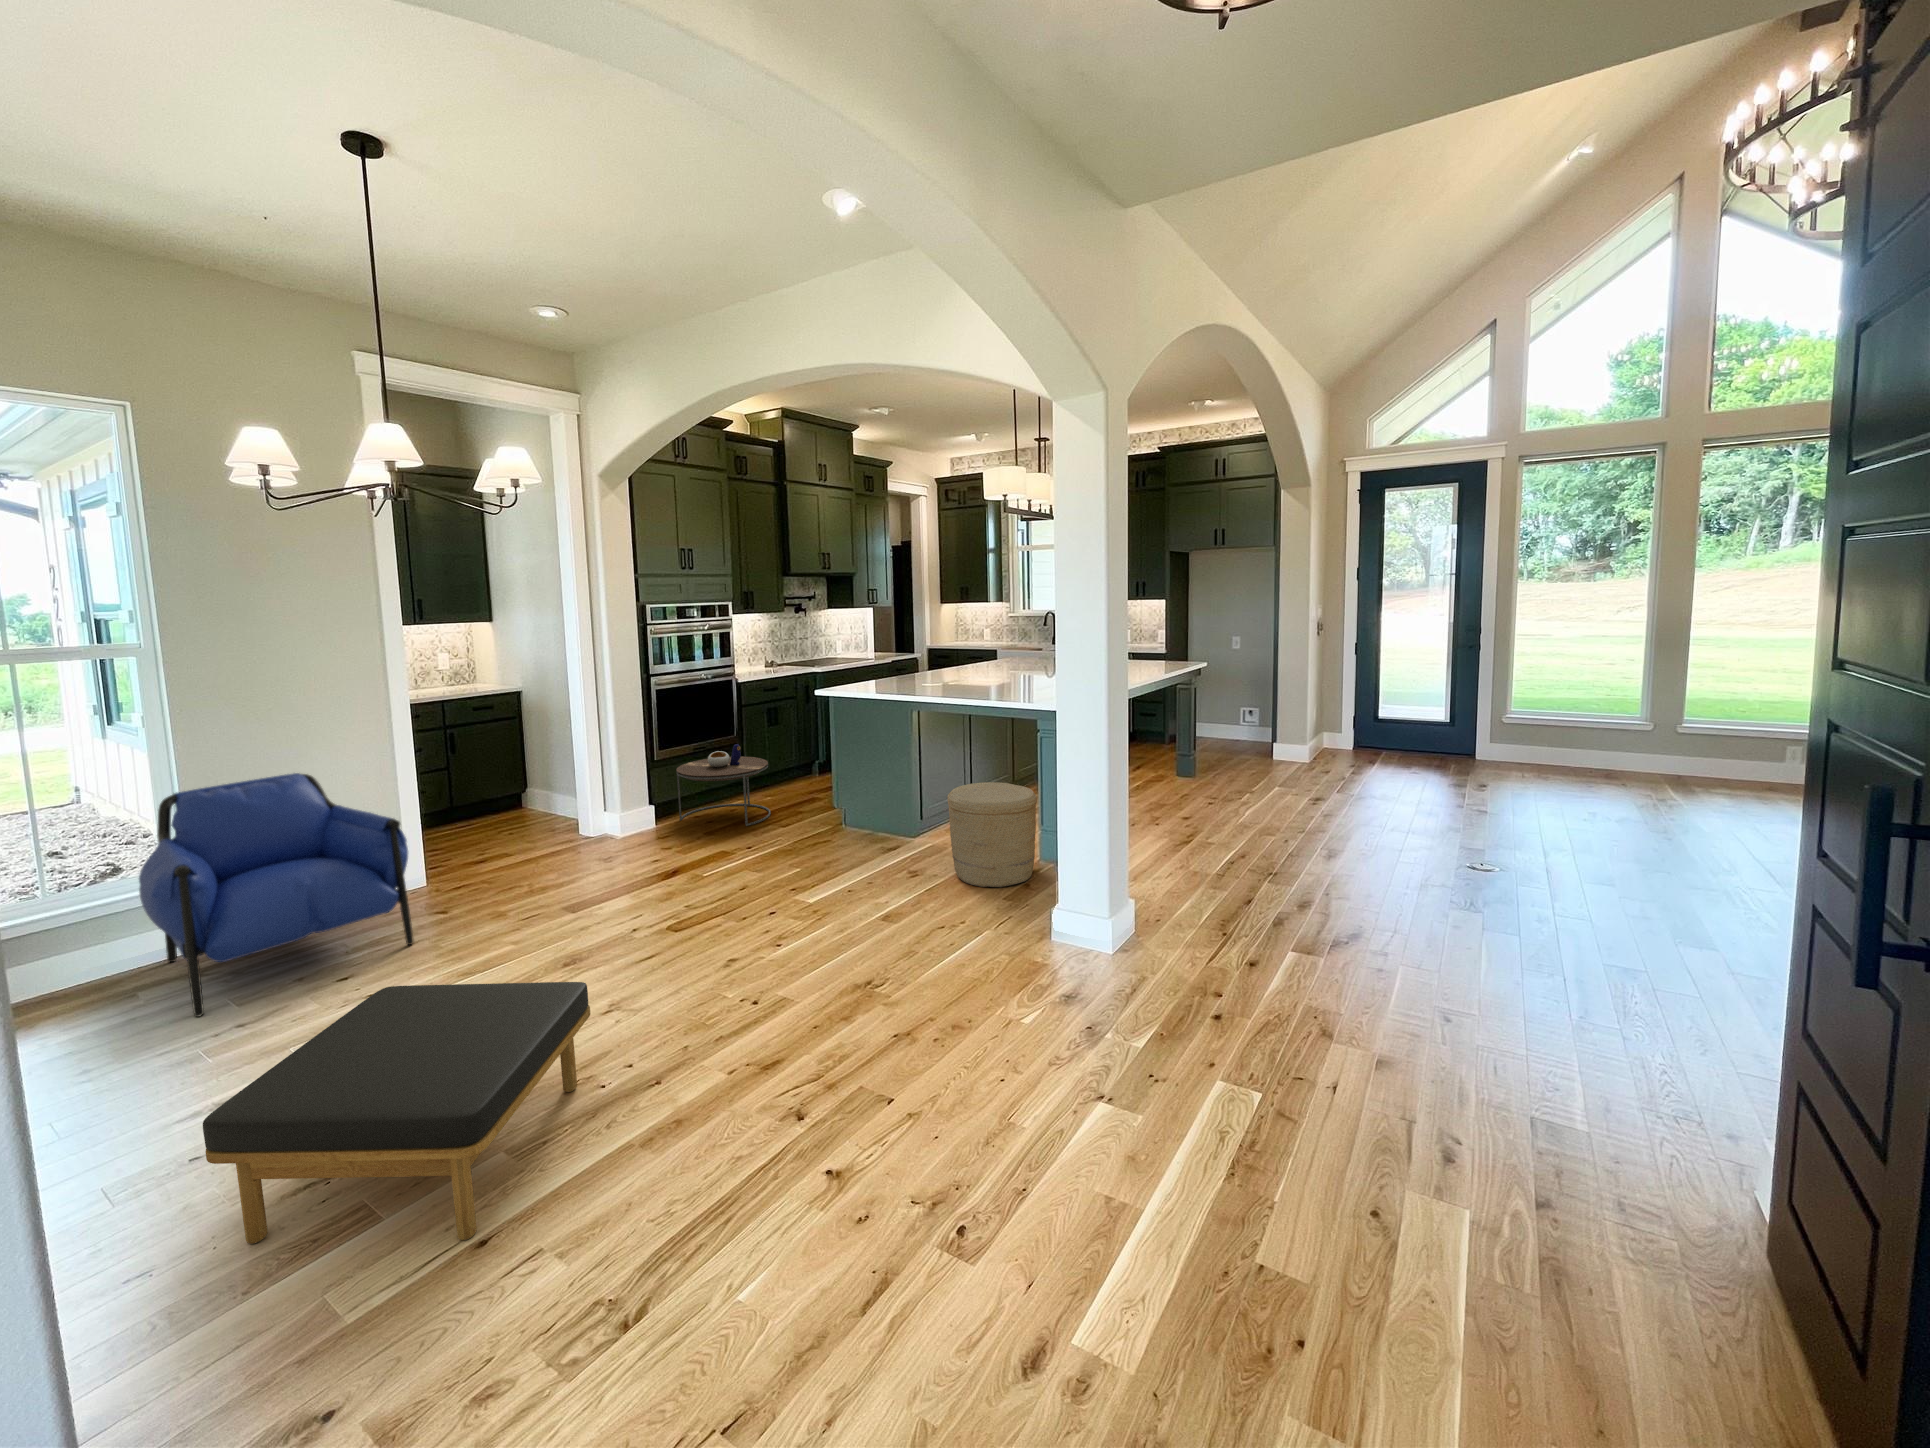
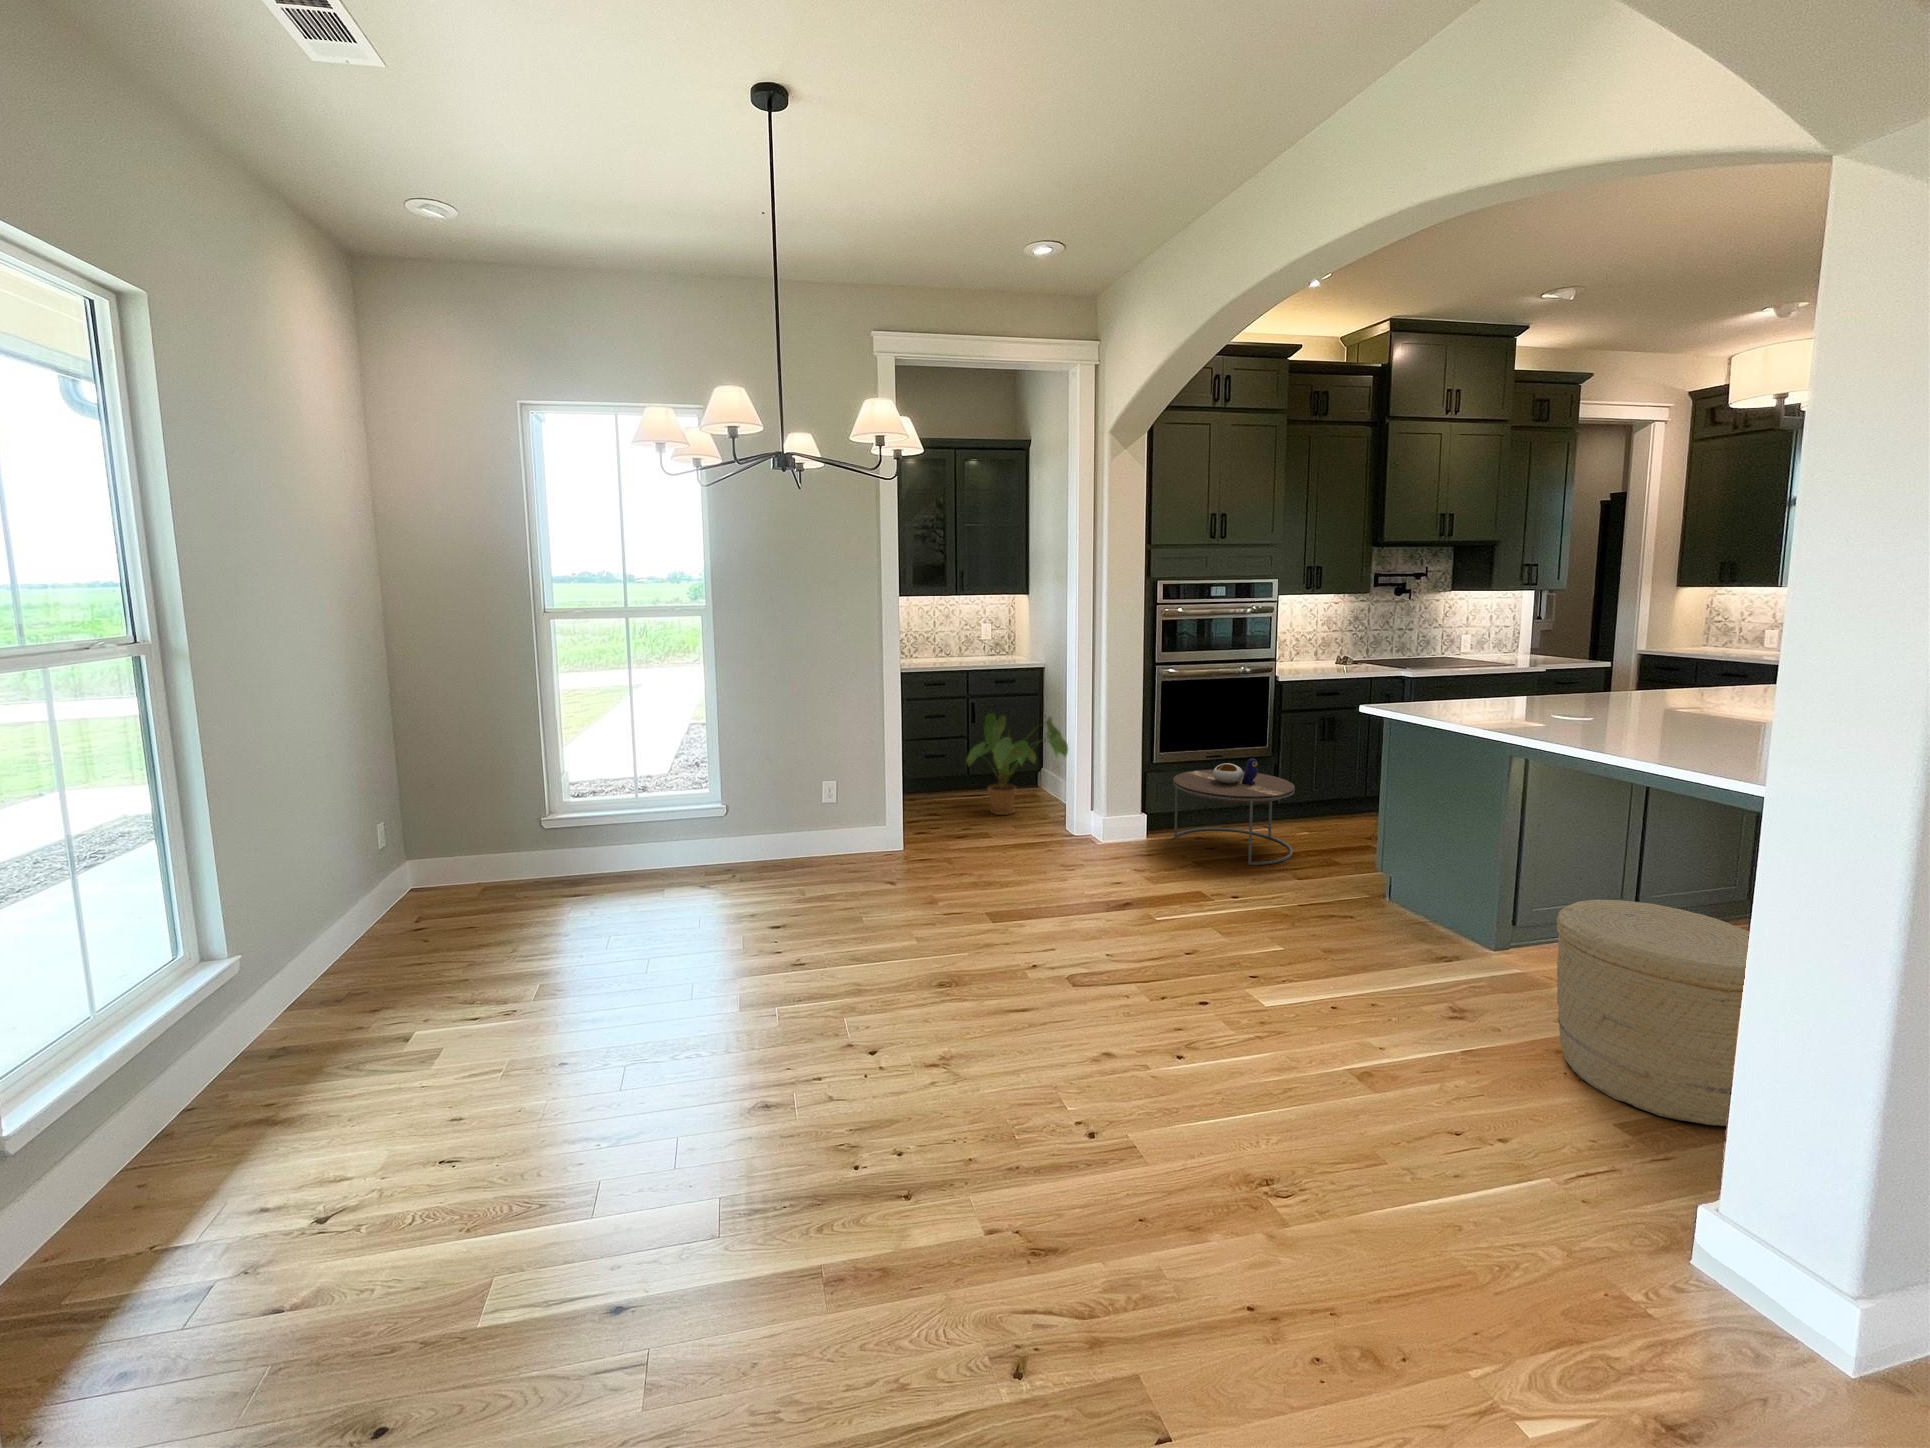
house plant: none [458,733,576,838] -> present [967,713,1068,815]
armchair: present [139,773,414,1017] -> none [673,724,860,915]
ottoman: present [203,982,591,1244] -> none [498,951,853,1288]

